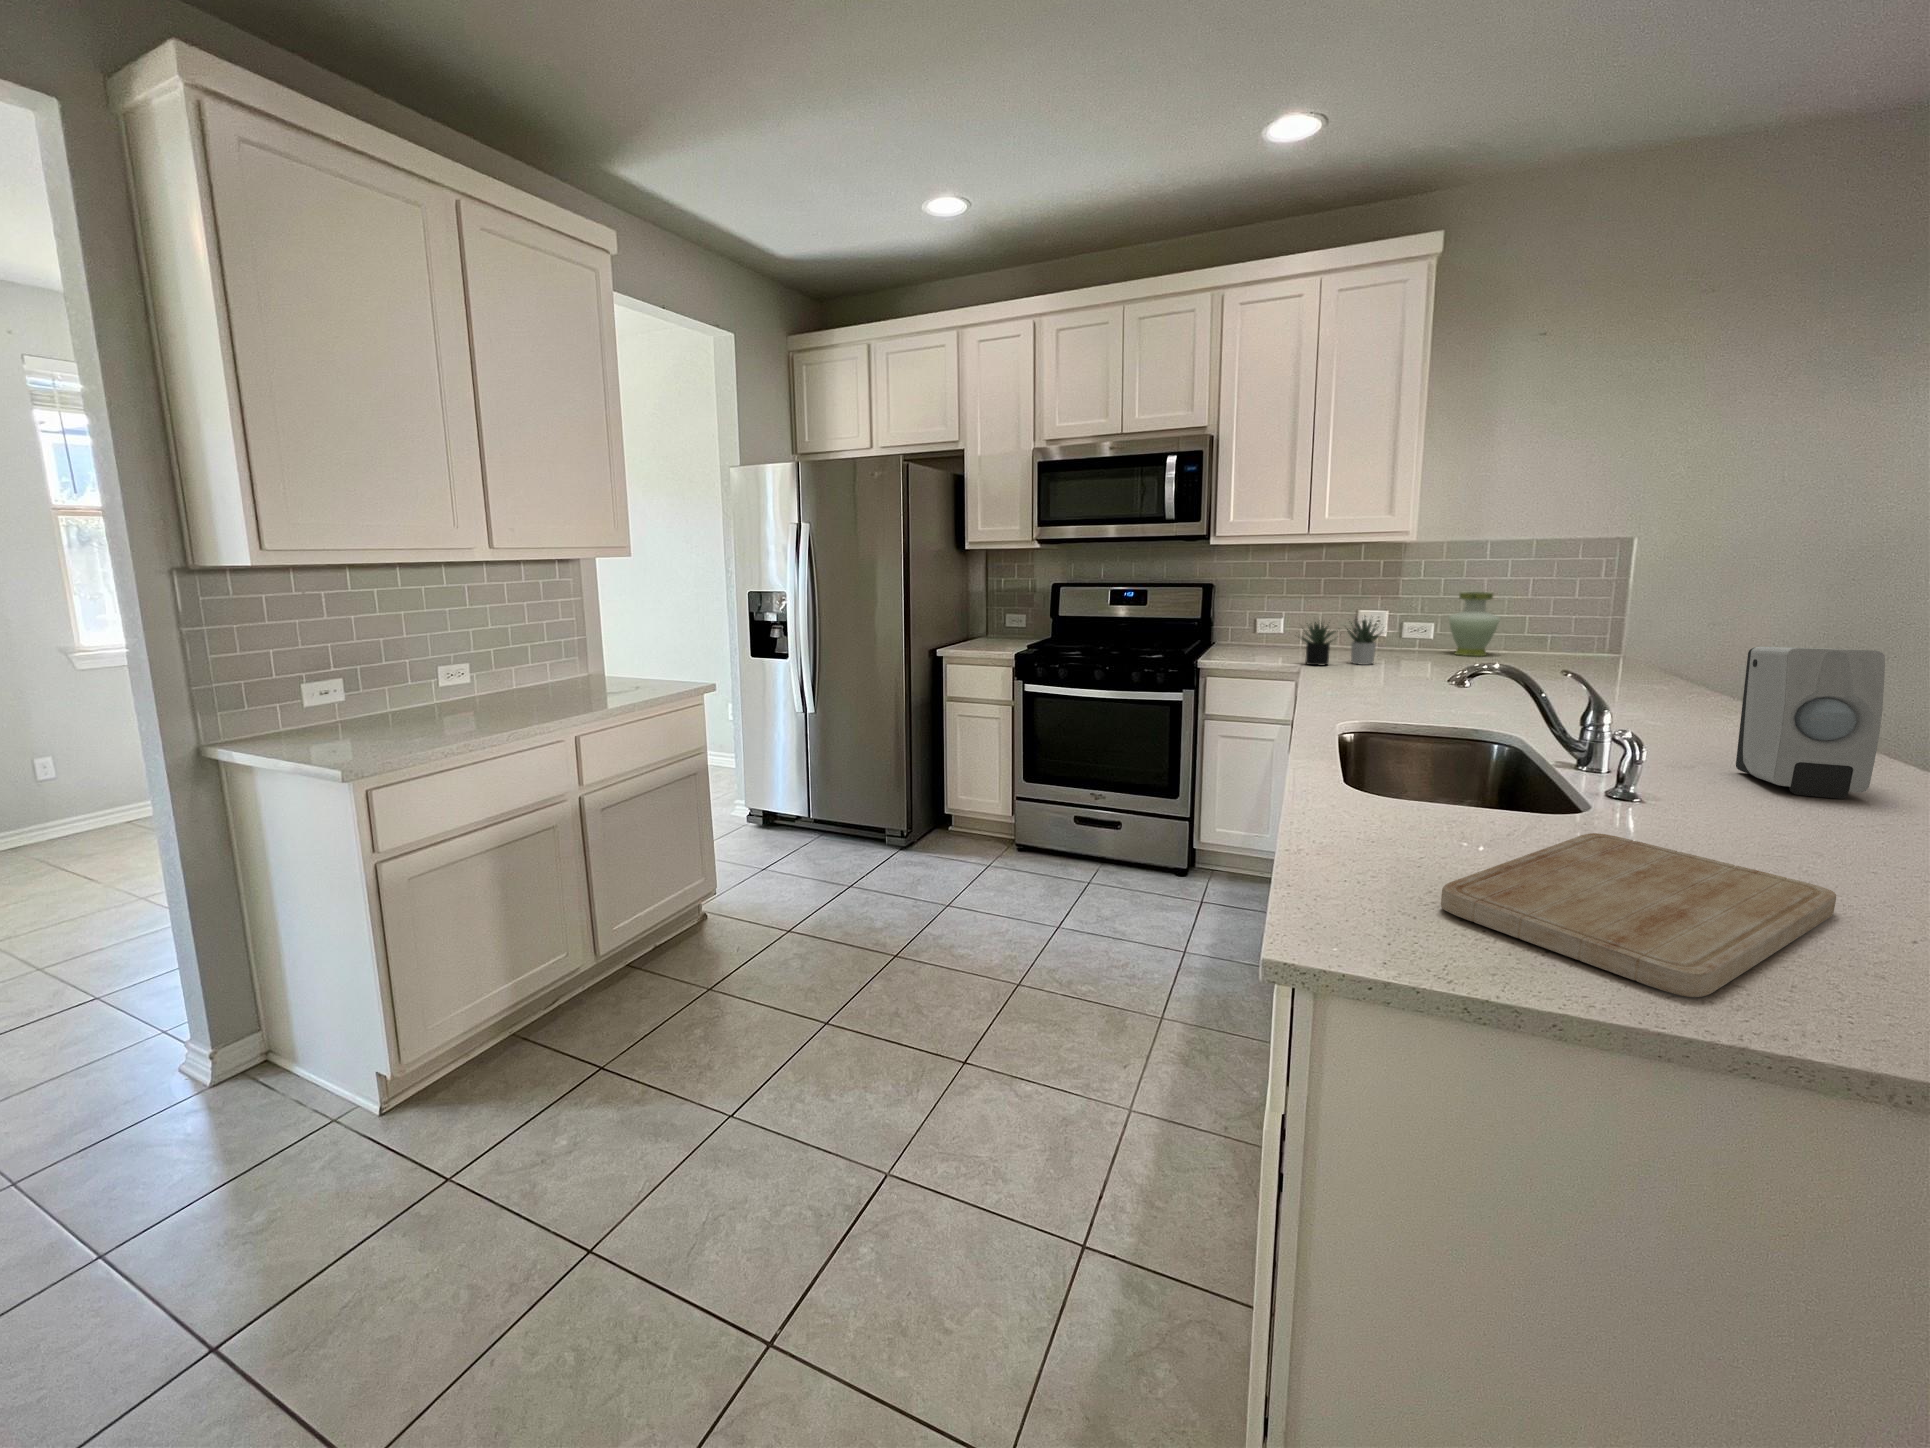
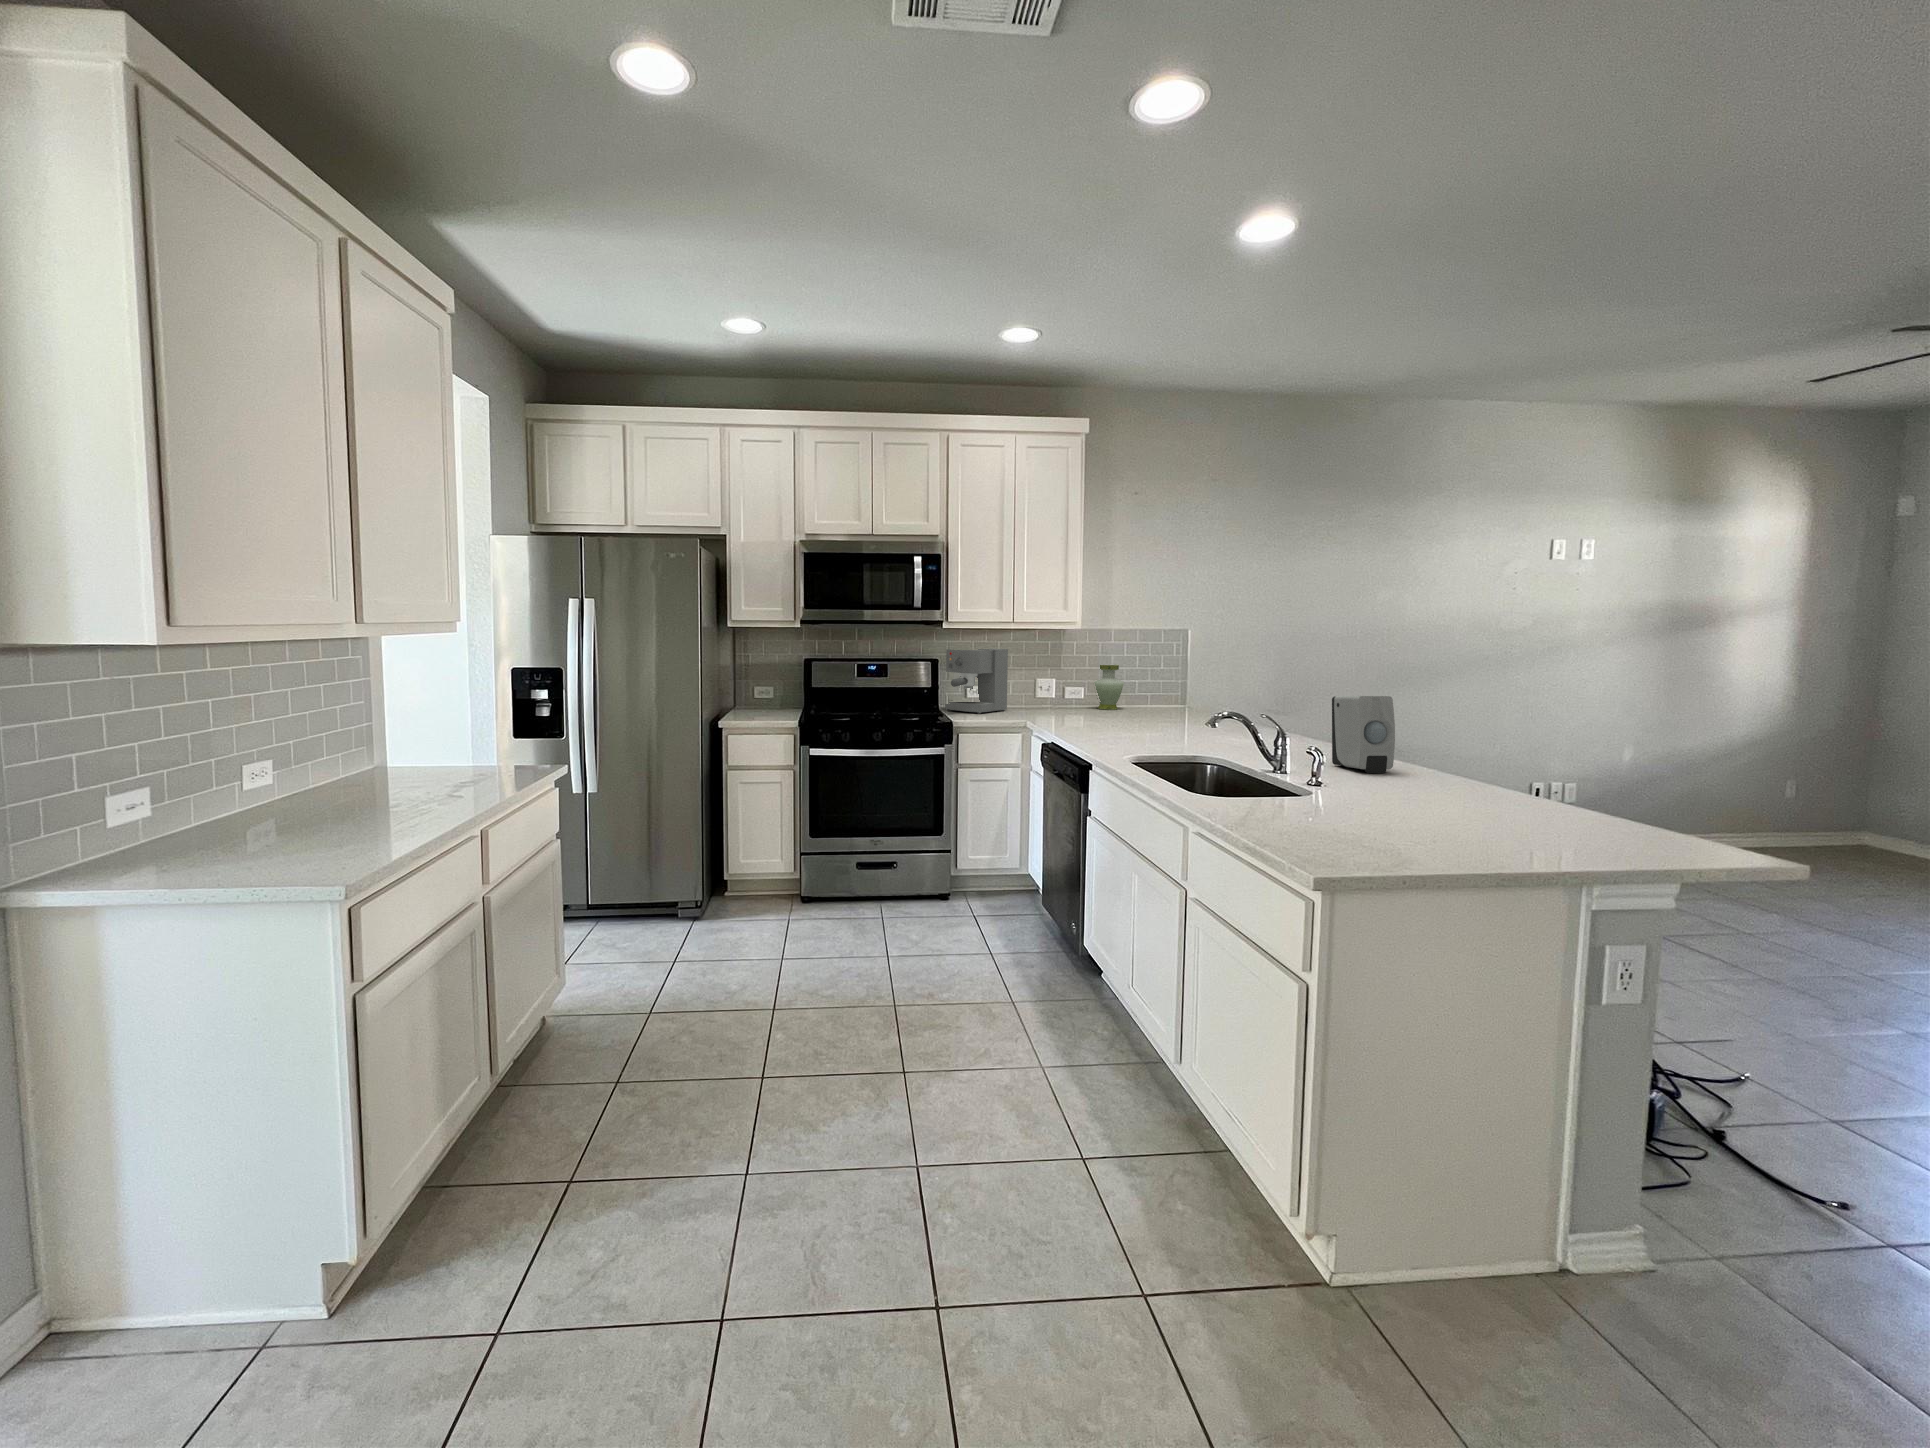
coffee maker: none [1219,570,1312,654] -> present [945,648,1008,714]
succulent plant: present [1301,616,1382,665] -> none [1016,680,1074,720]
cutting board: present [1441,833,1836,997] -> none [1333,797,1461,853]

